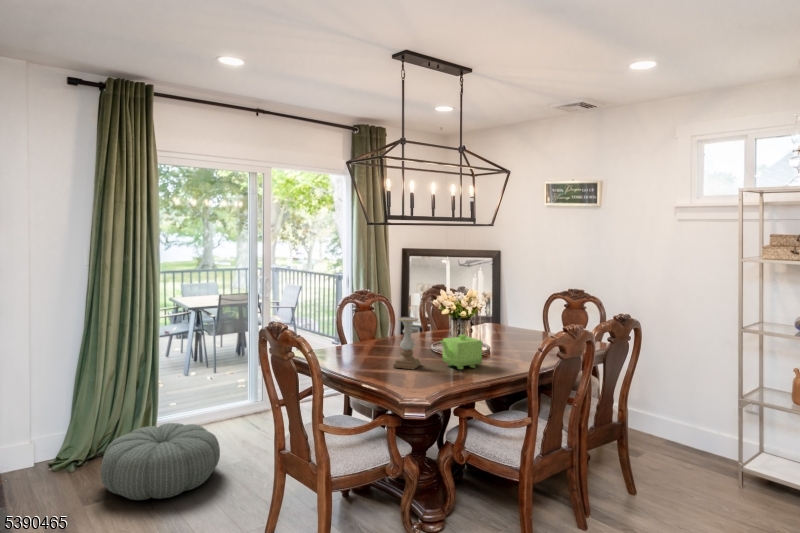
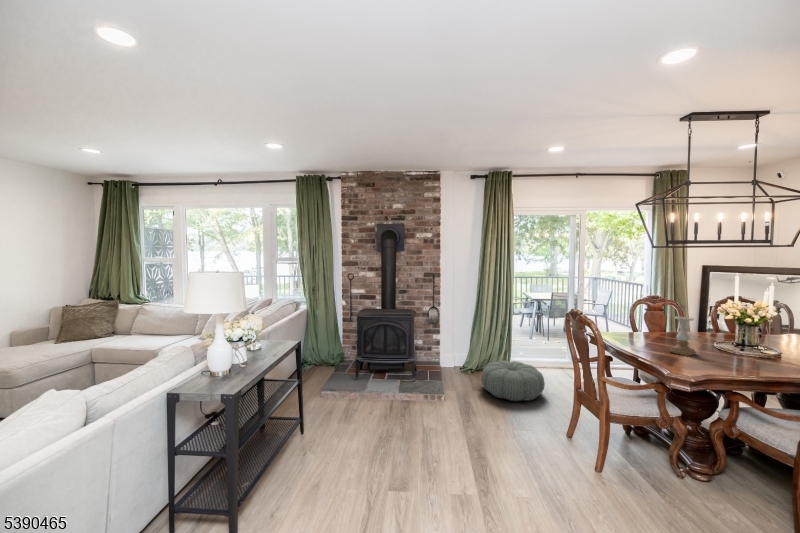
teapot: present [440,335,482,370] -> none [713,336,763,365]

